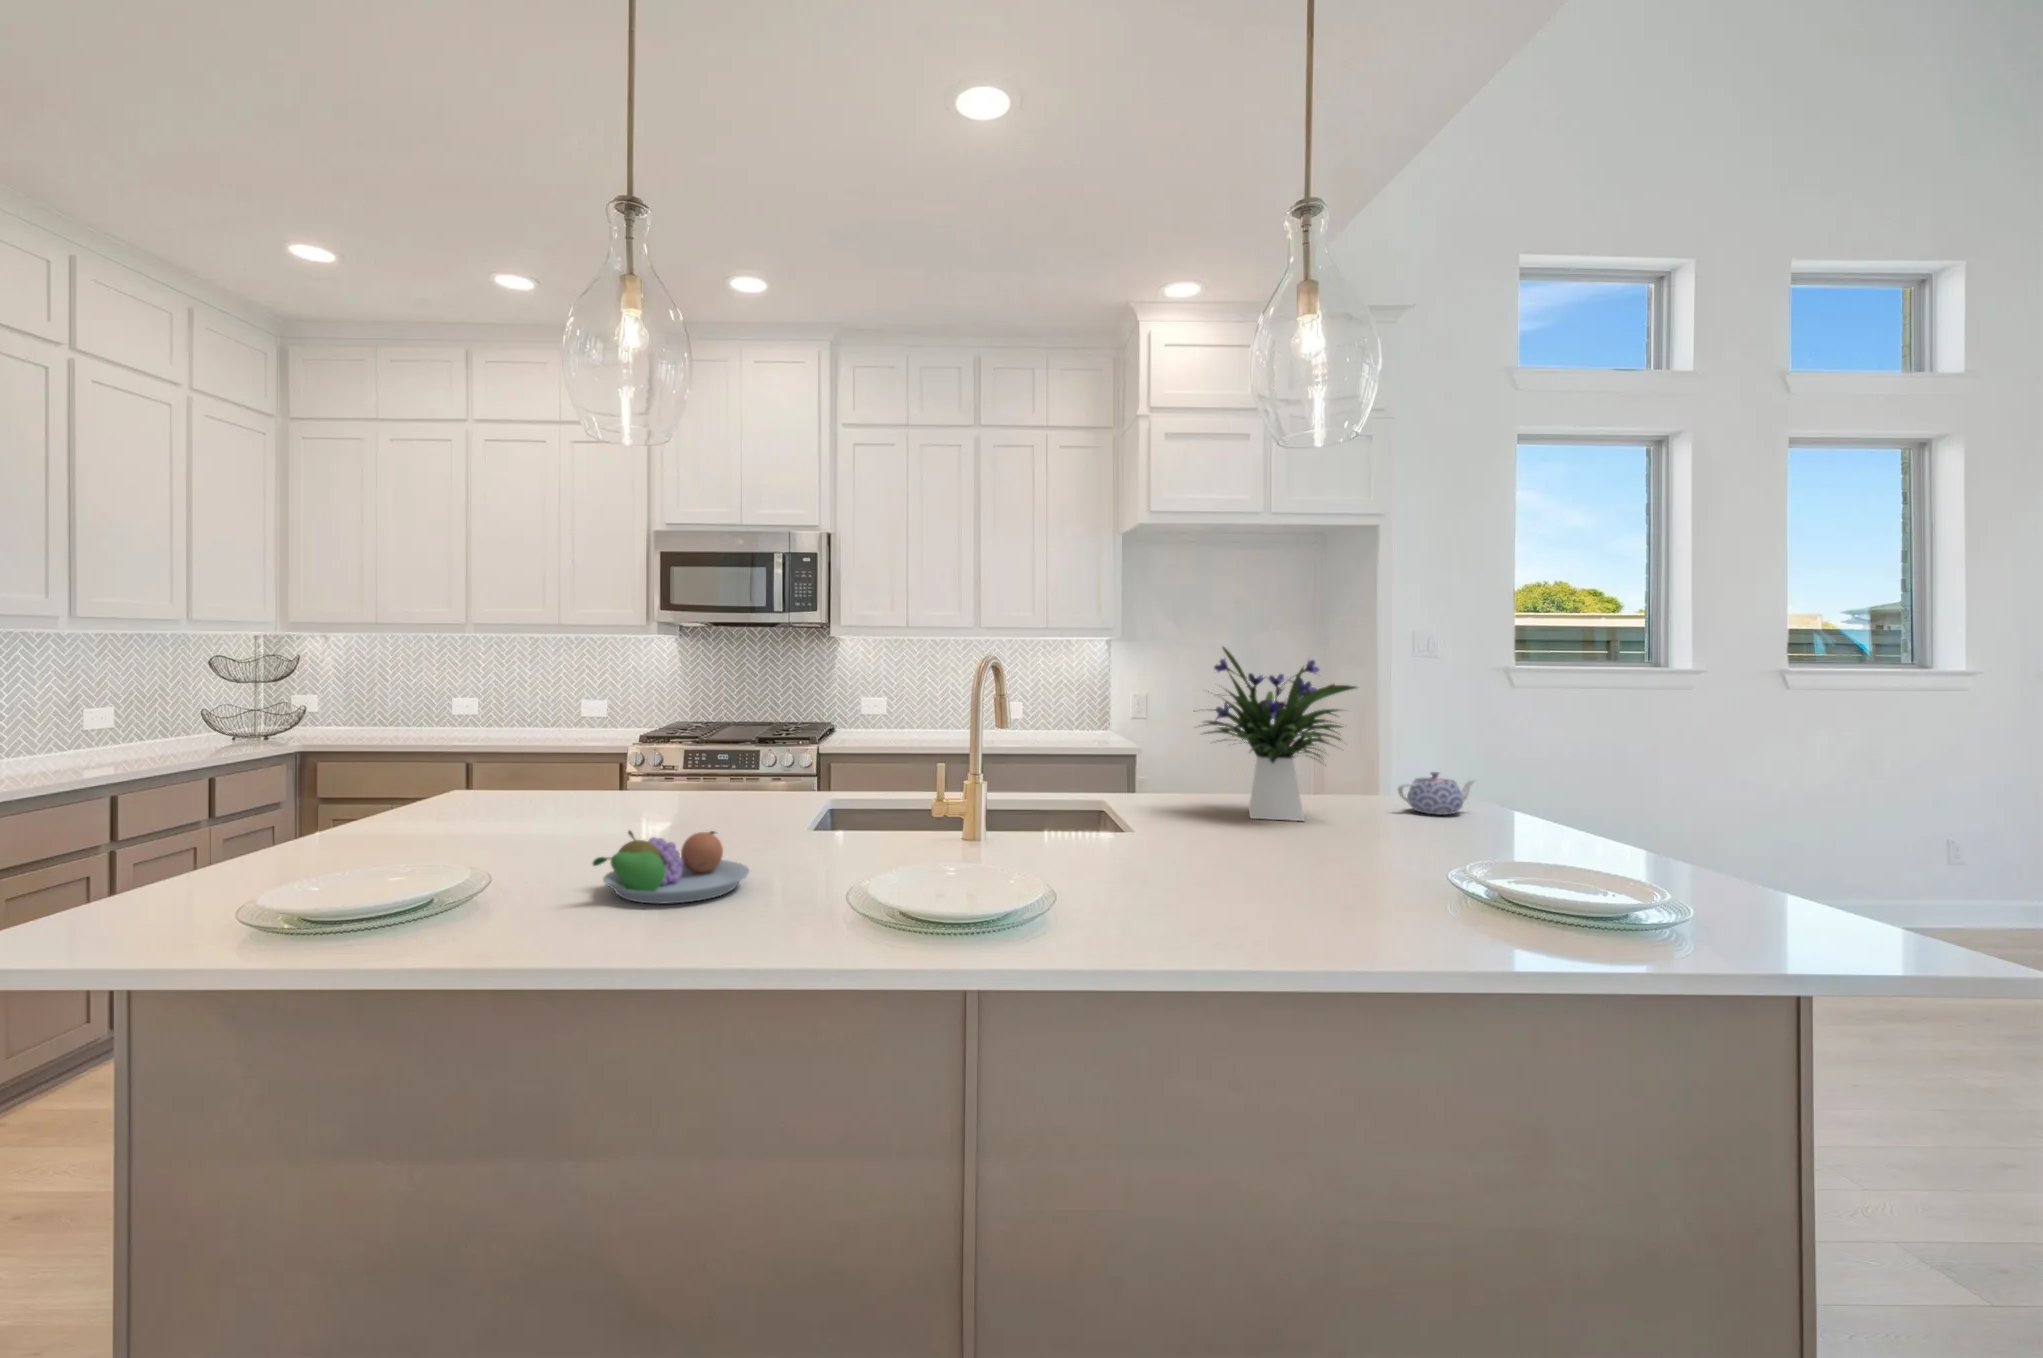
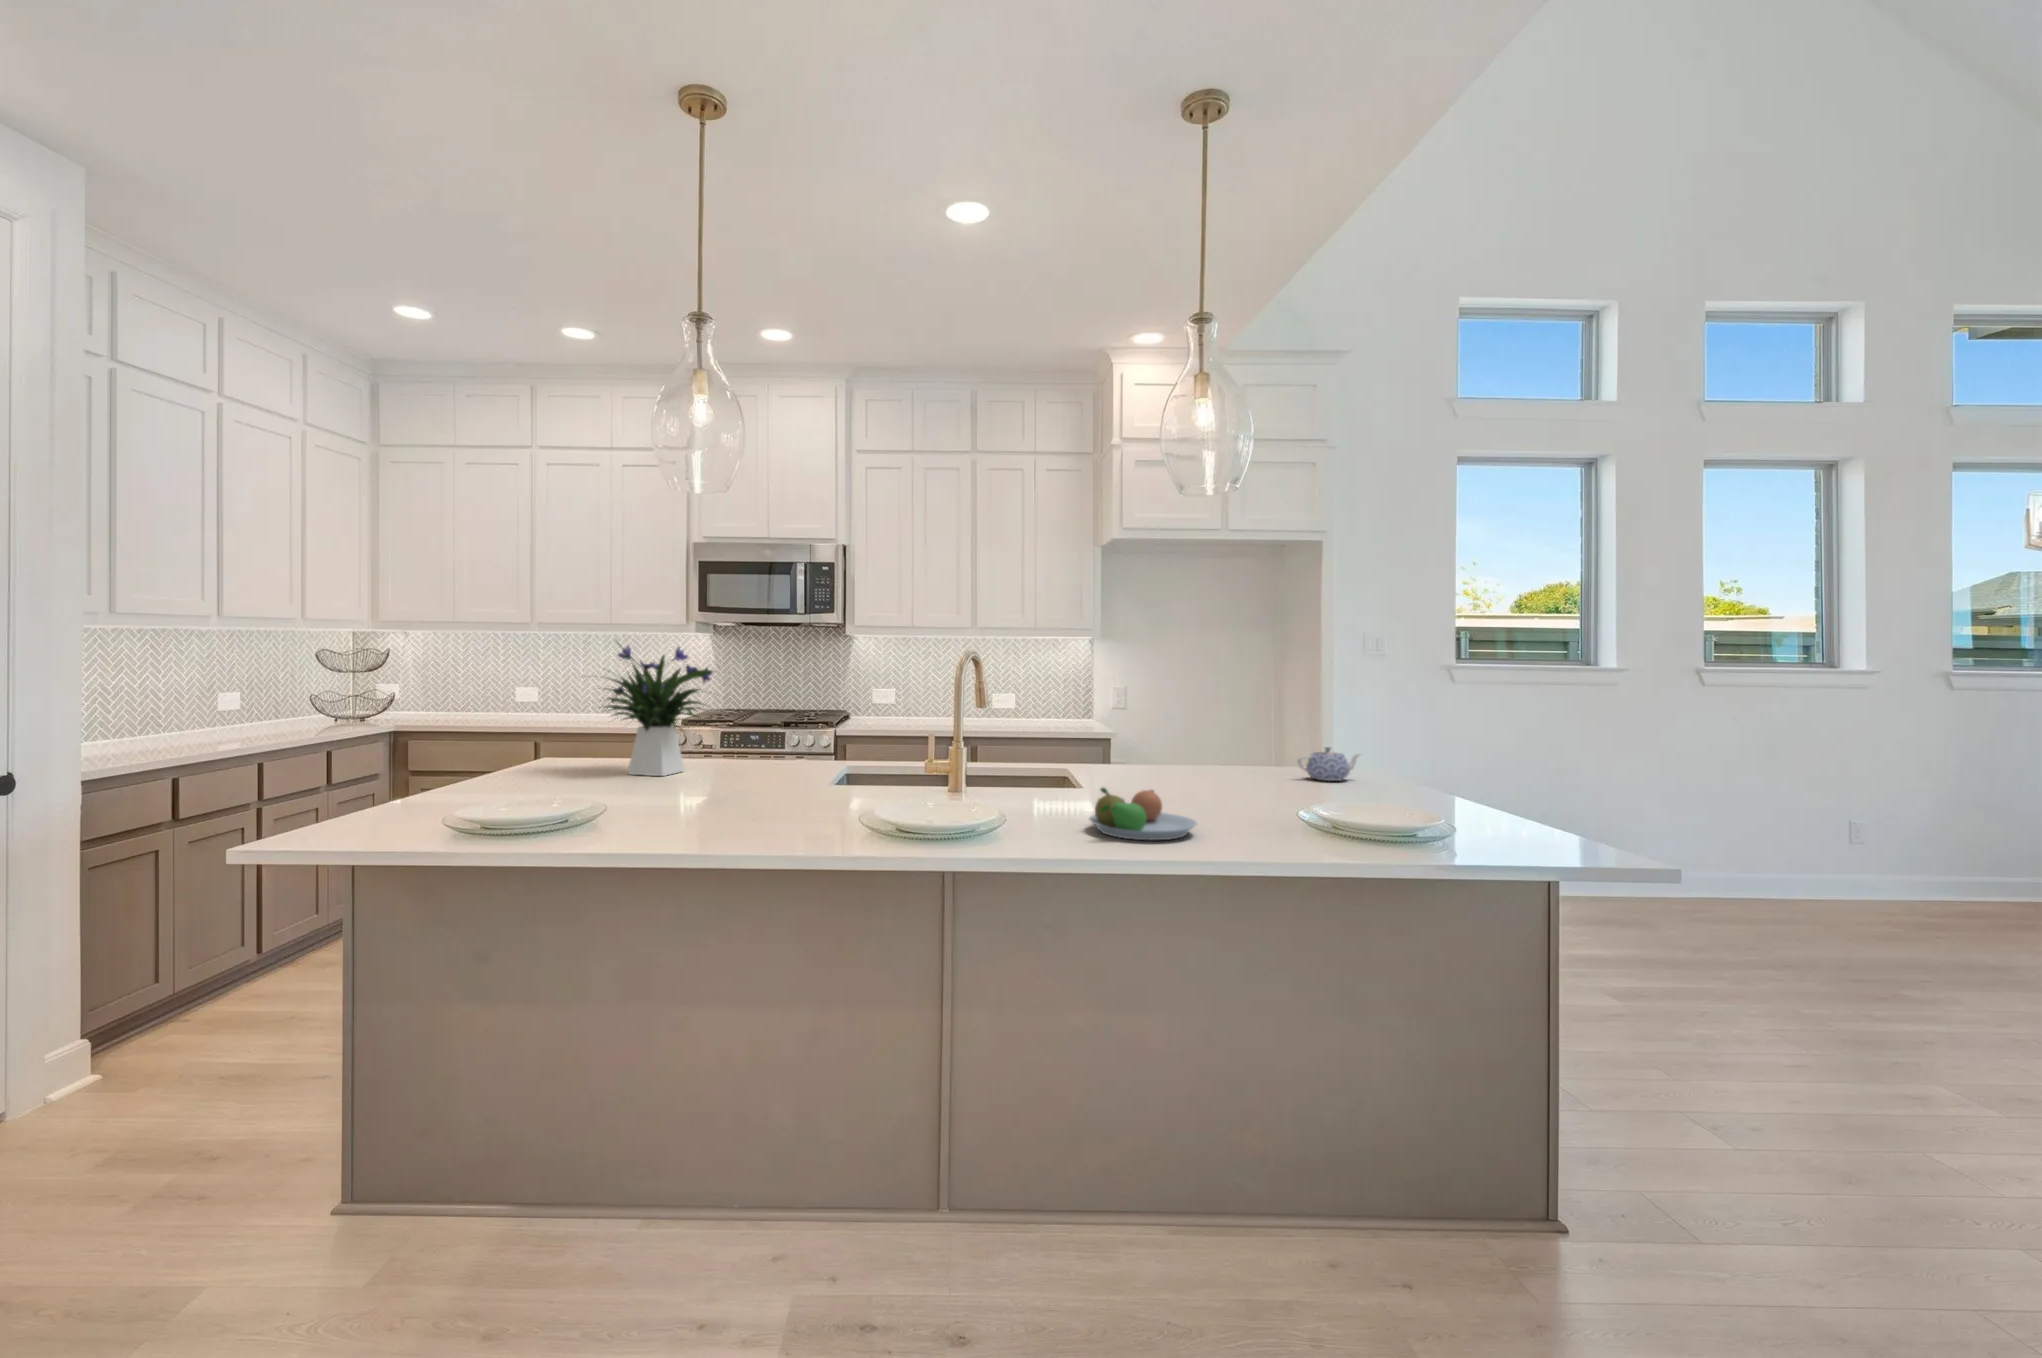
flower arrangement: present [1205,647,1356,821] -> present [605,644,713,776]
fruit bowl: present [593,831,749,904] -> present [1089,787,1197,840]

